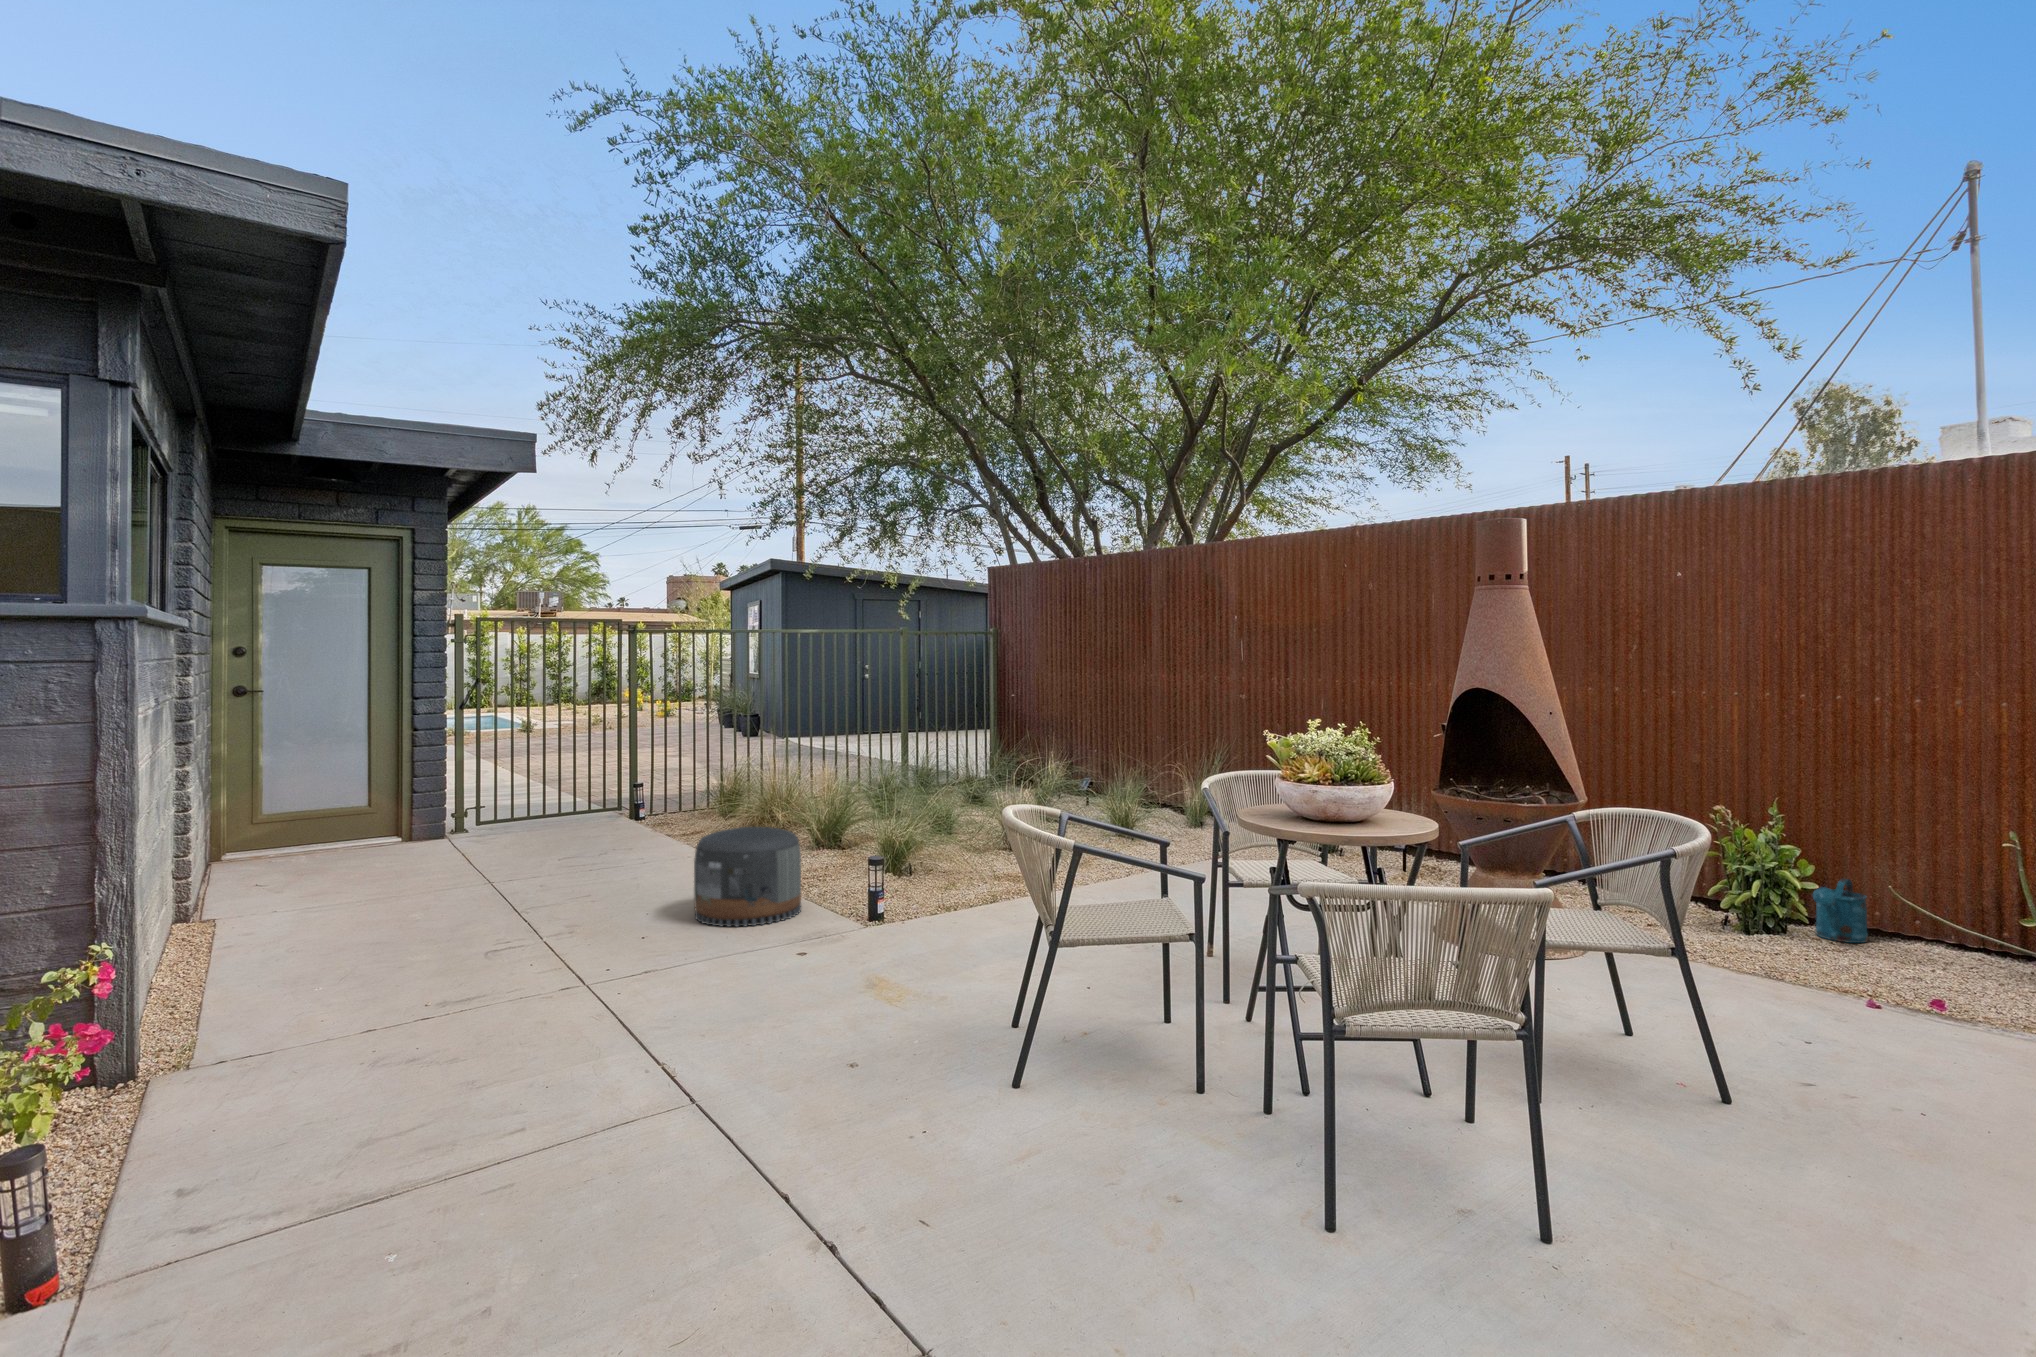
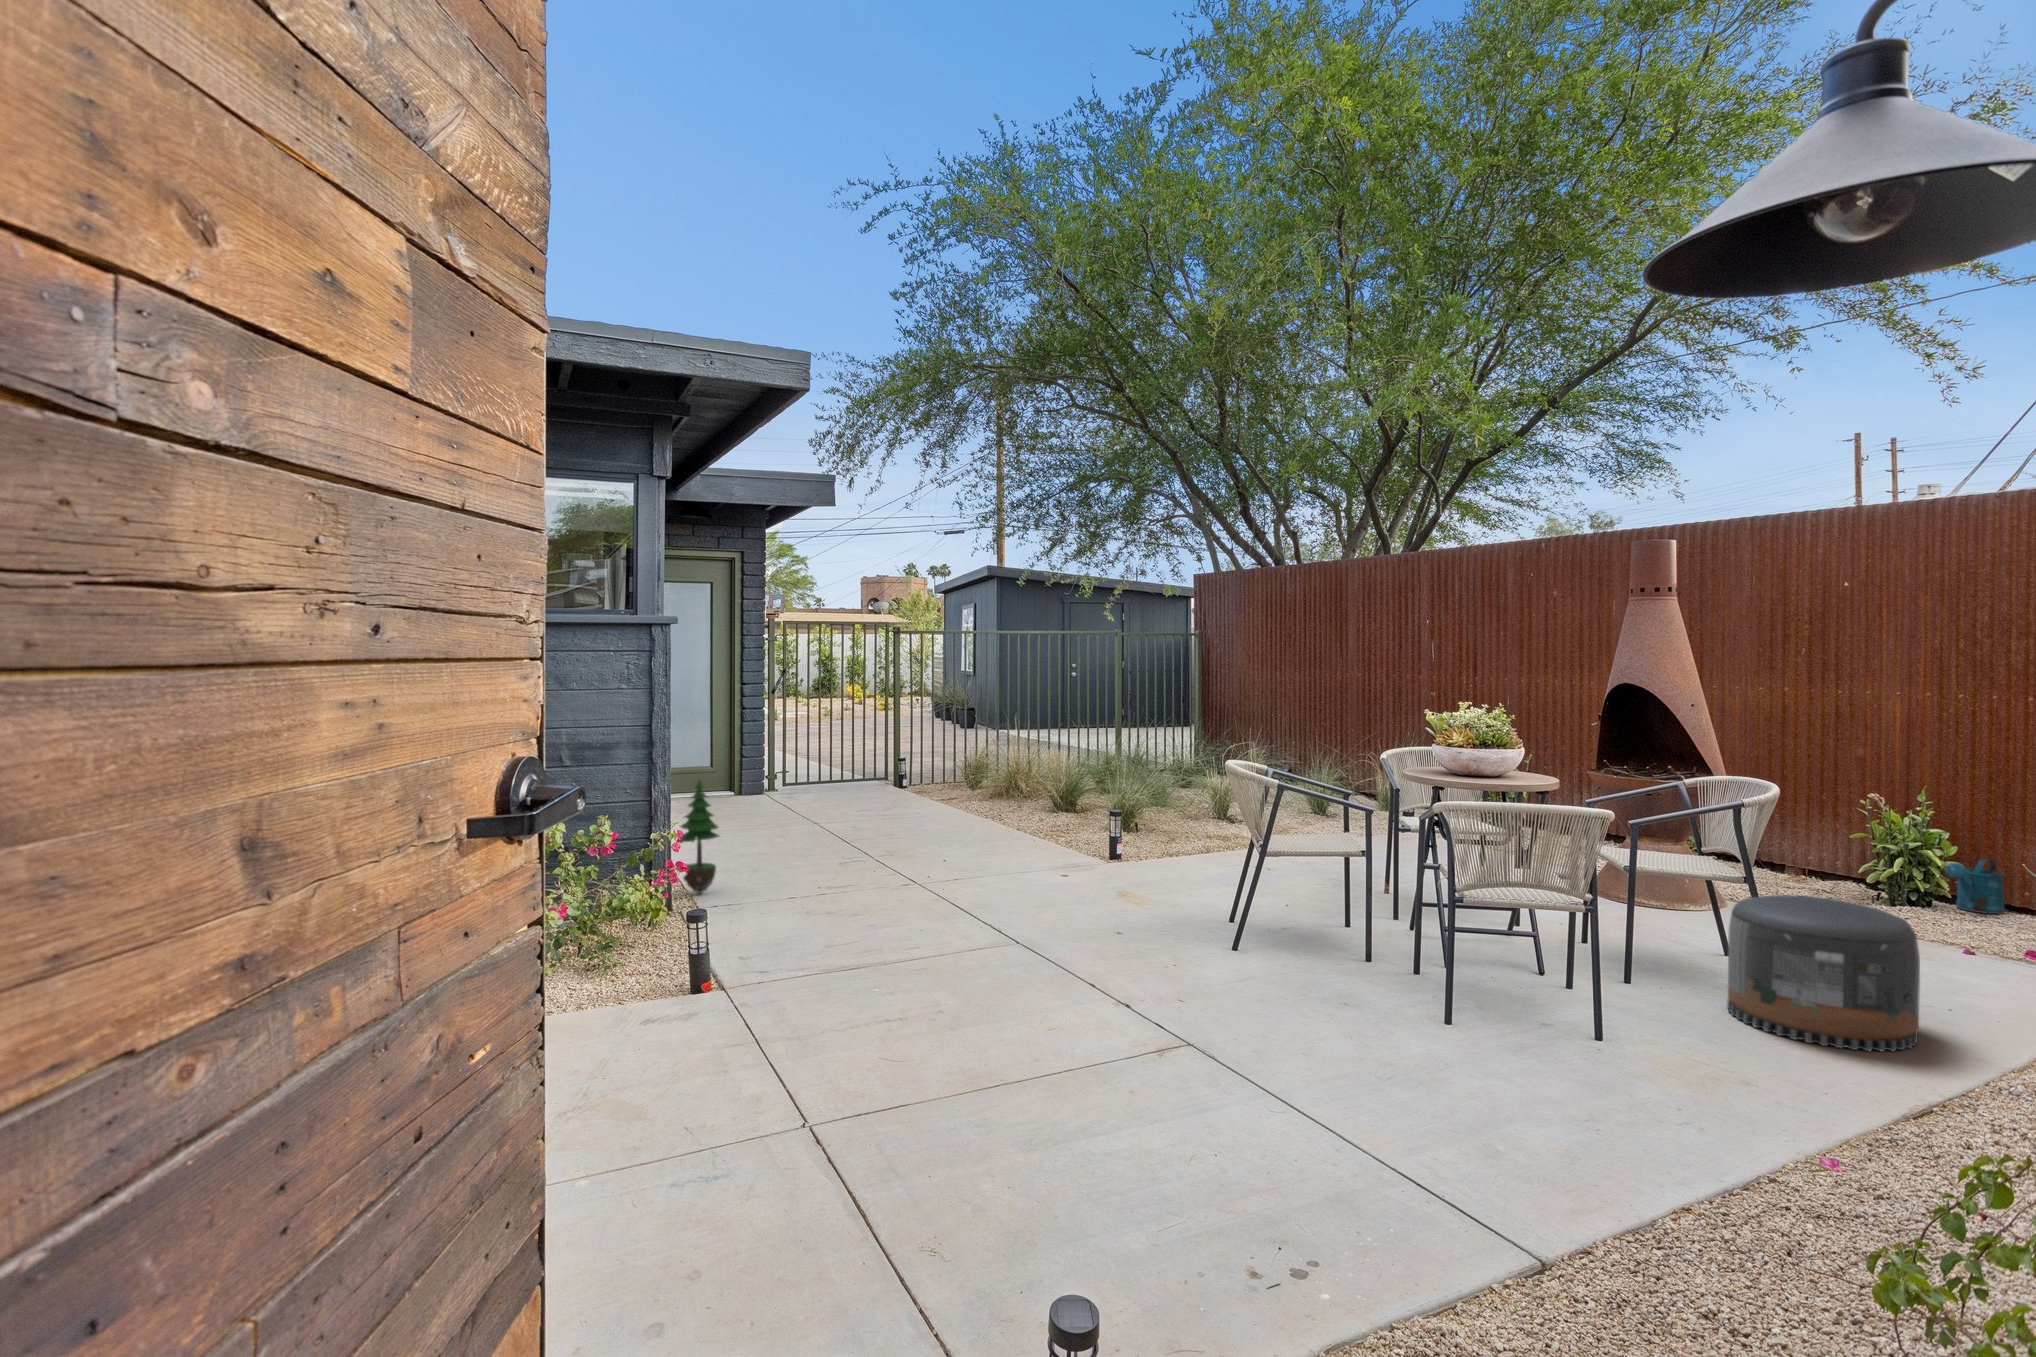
pouf: present [694,827,801,927] -> present [1727,895,1920,1052]
potted tree: none [165,856,248,1035] -> present [678,780,719,893]

